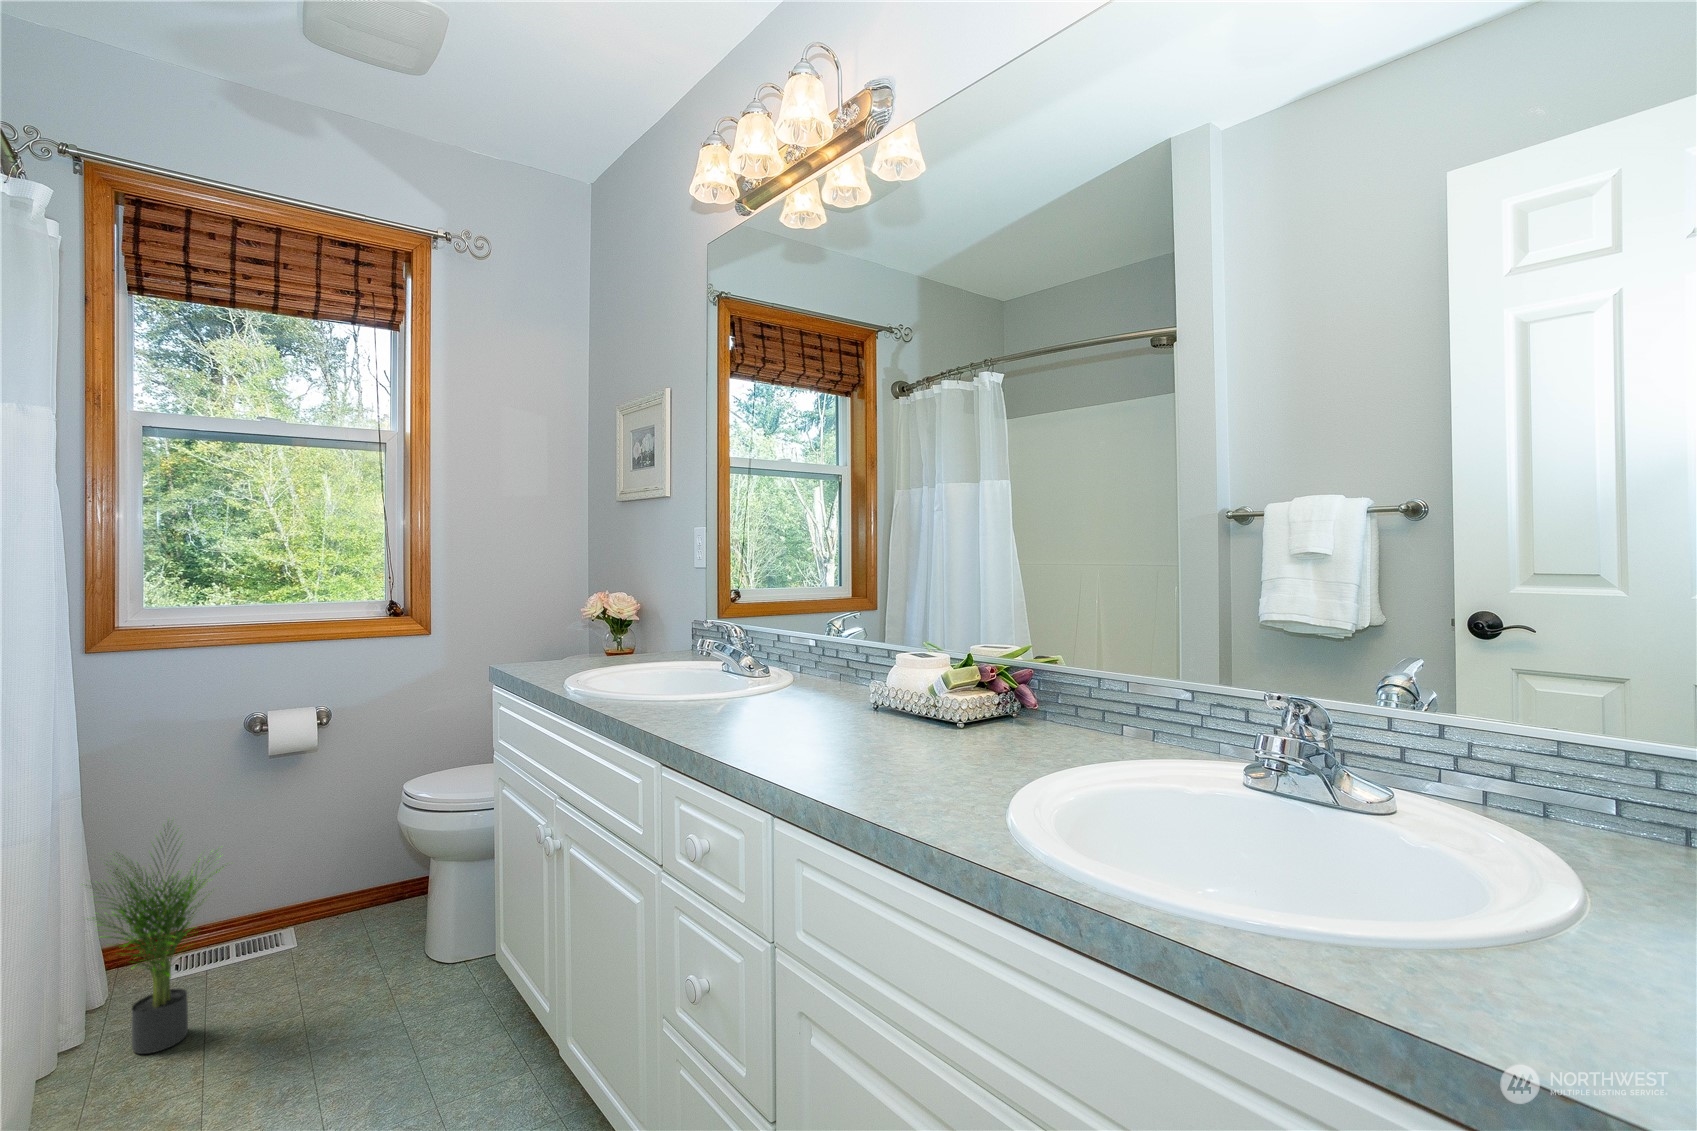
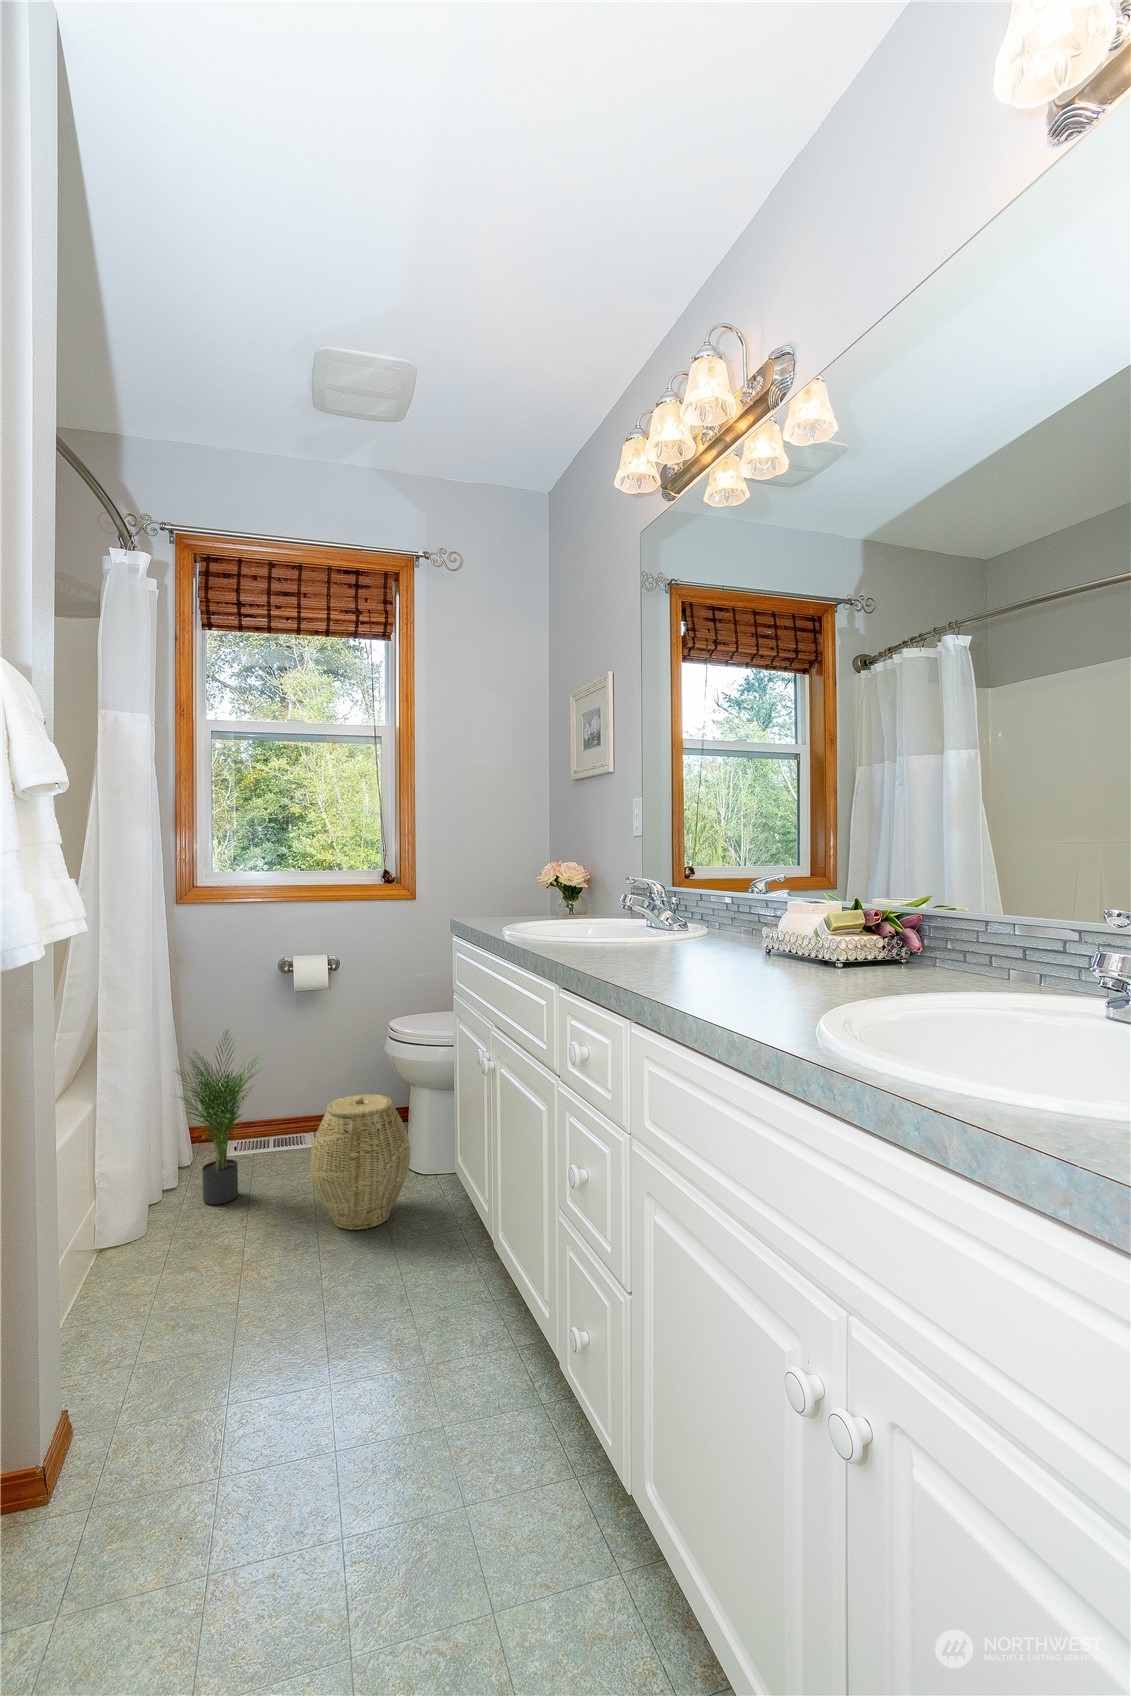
woven basket: none [301,883,439,1055] -> present [310,1094,411,1230]

